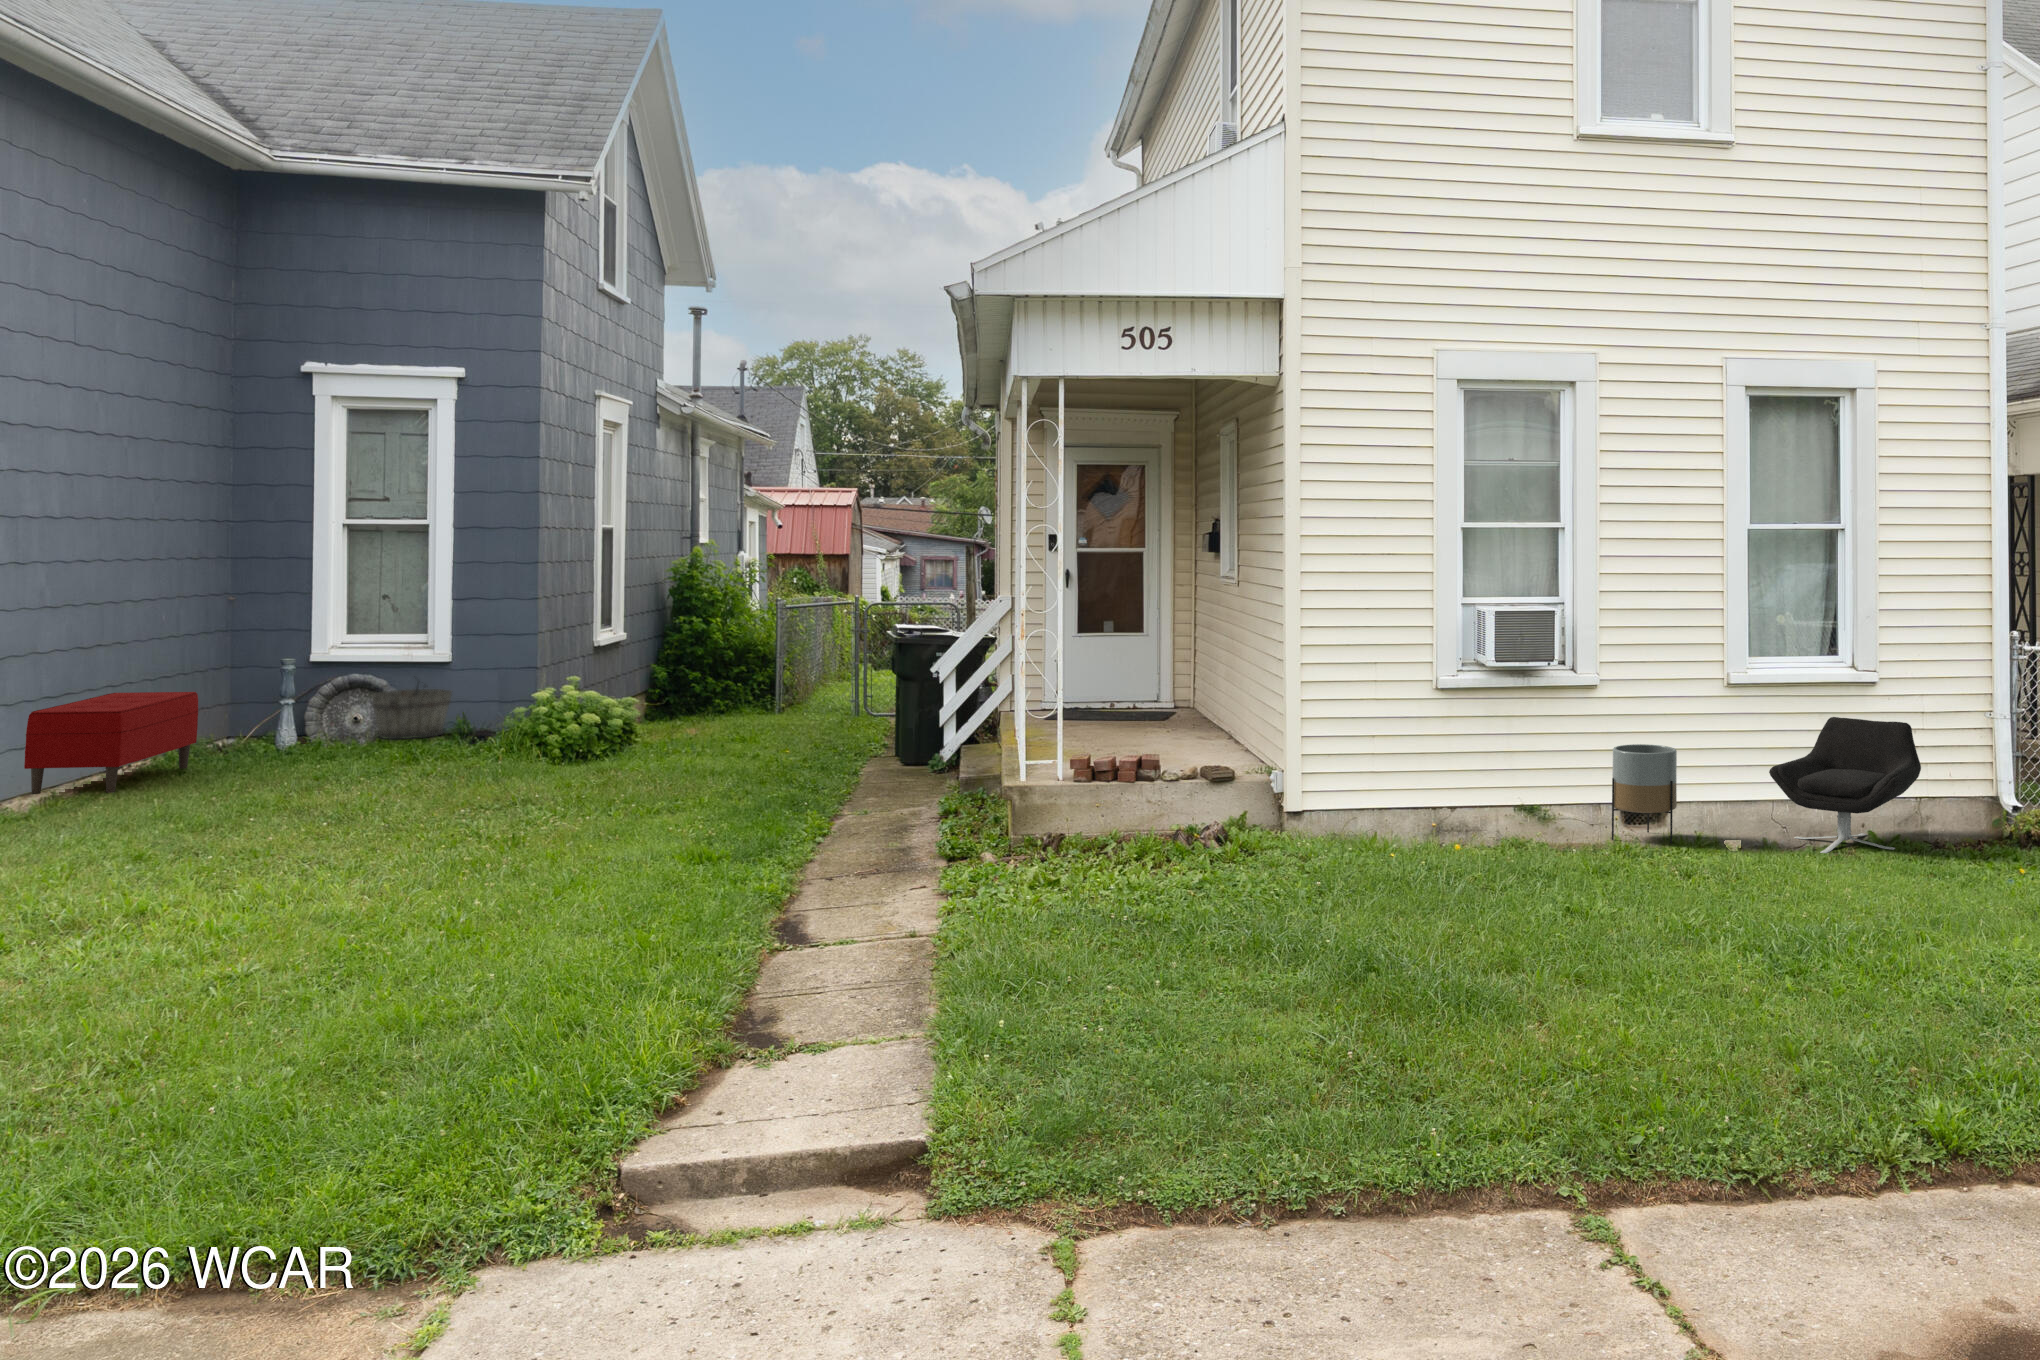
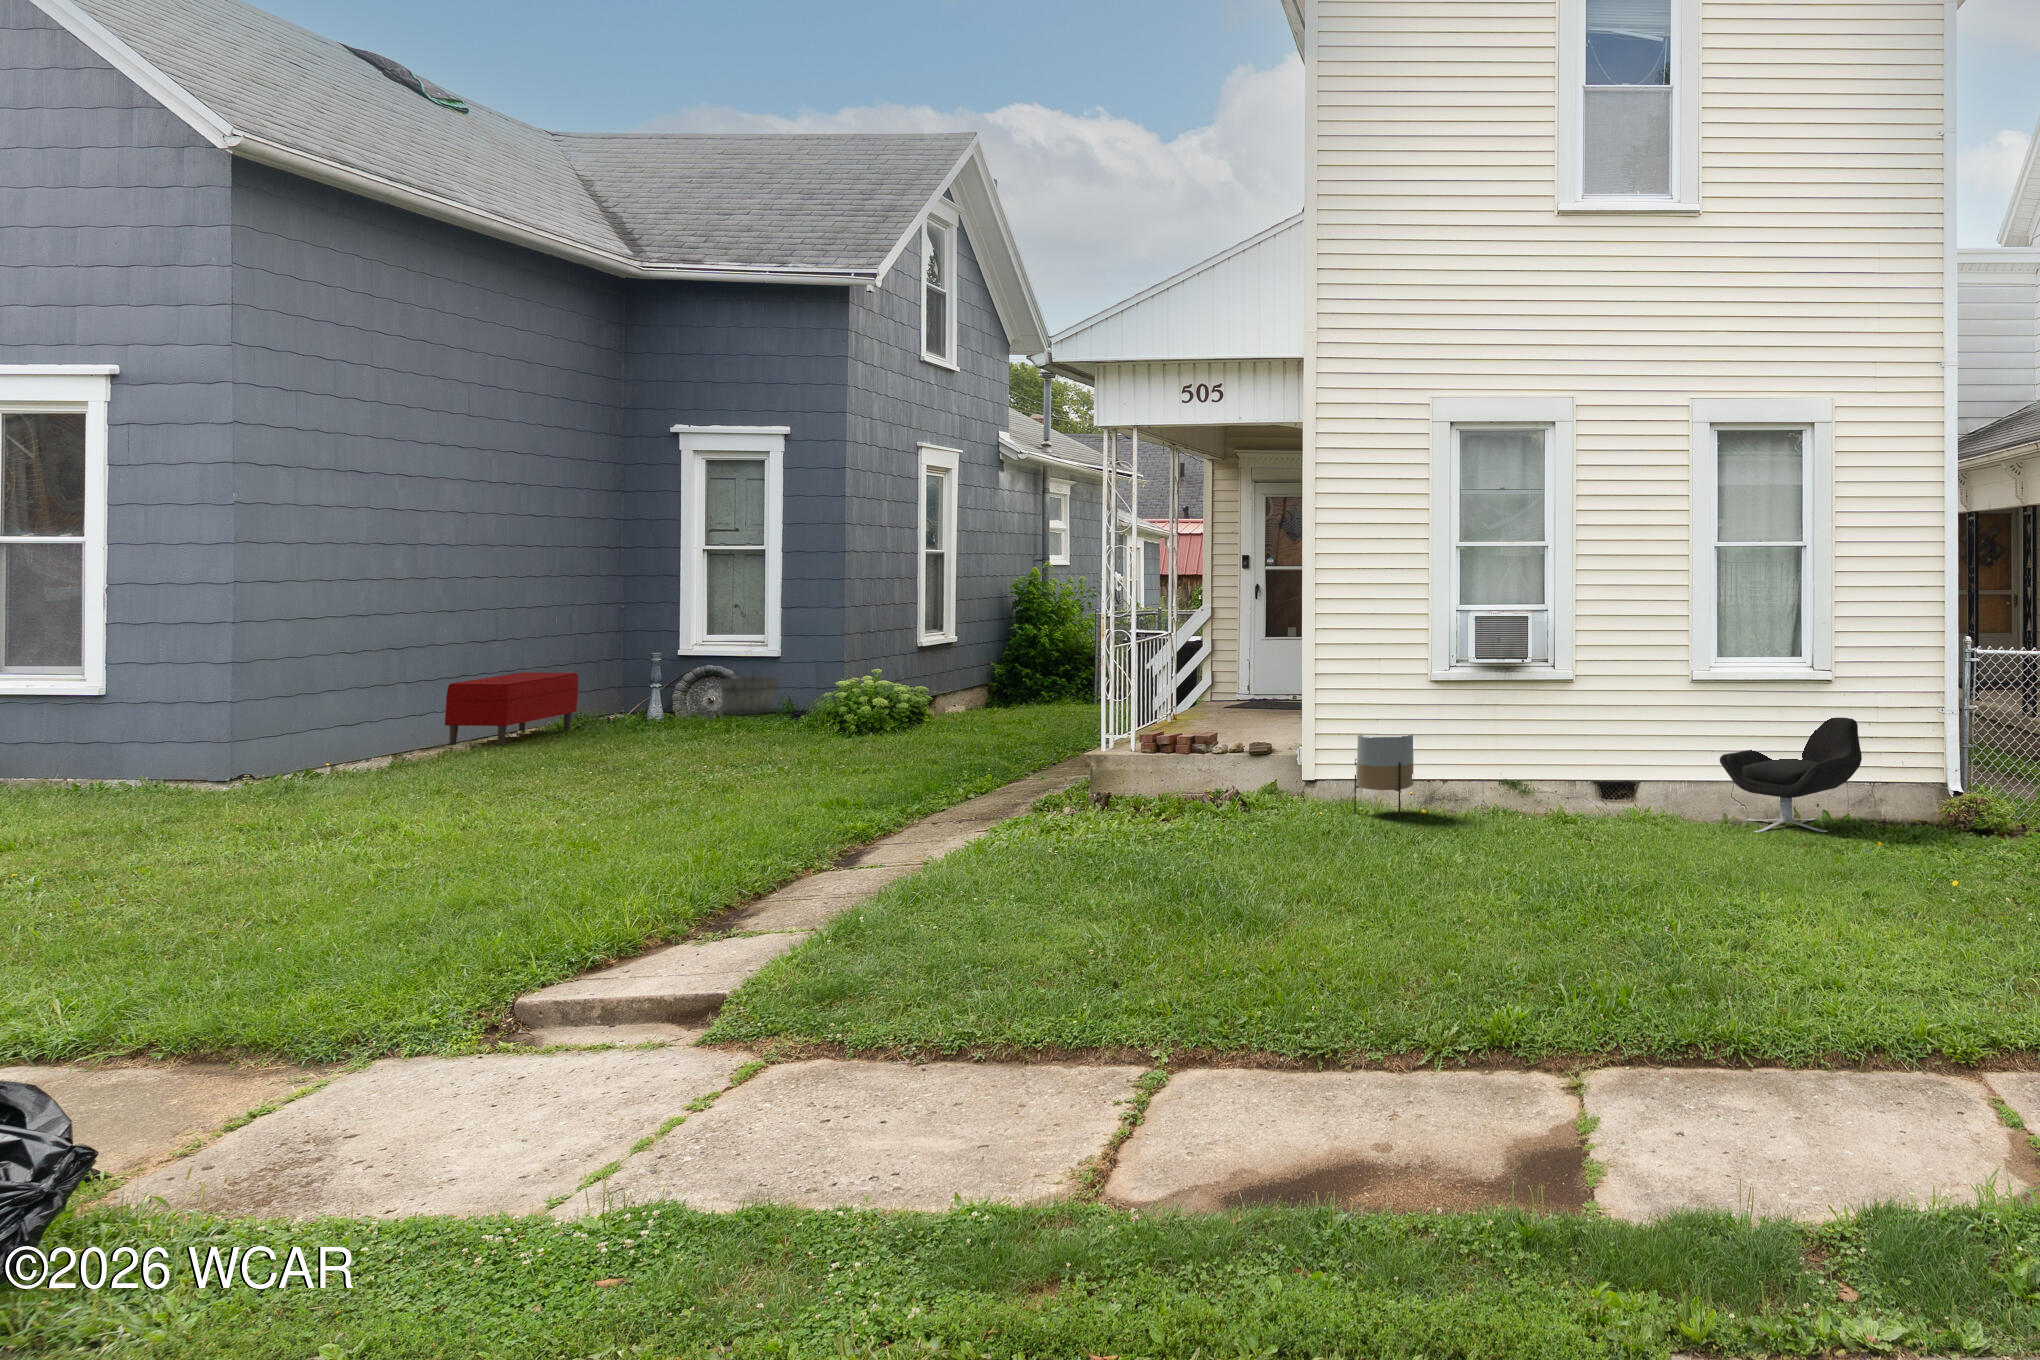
planter: present [1612,744,1677,843] -> present [1354,734,1414,818]

